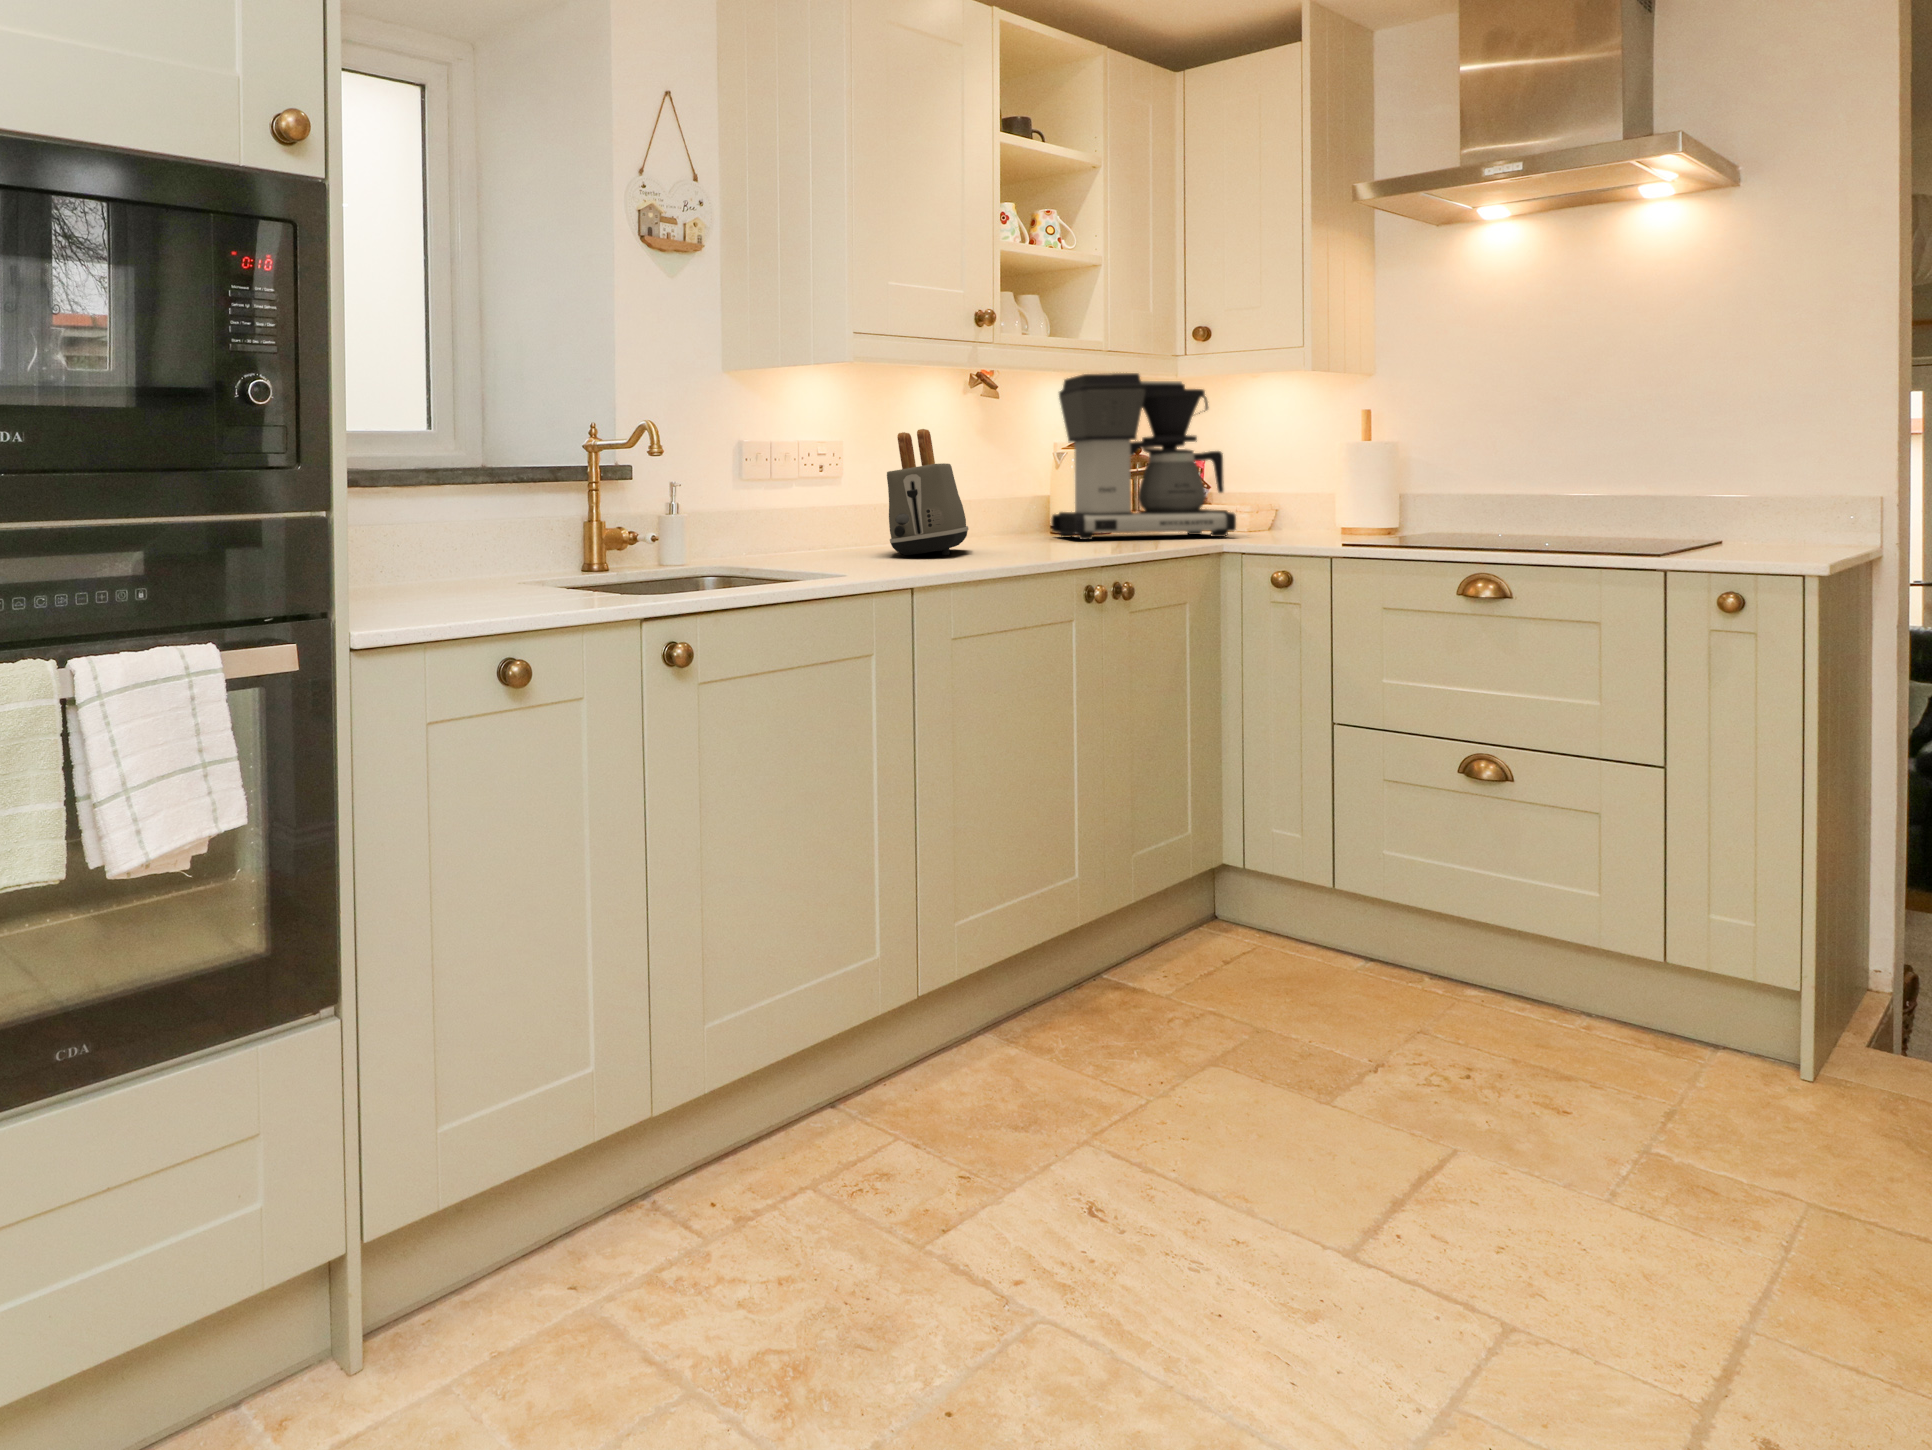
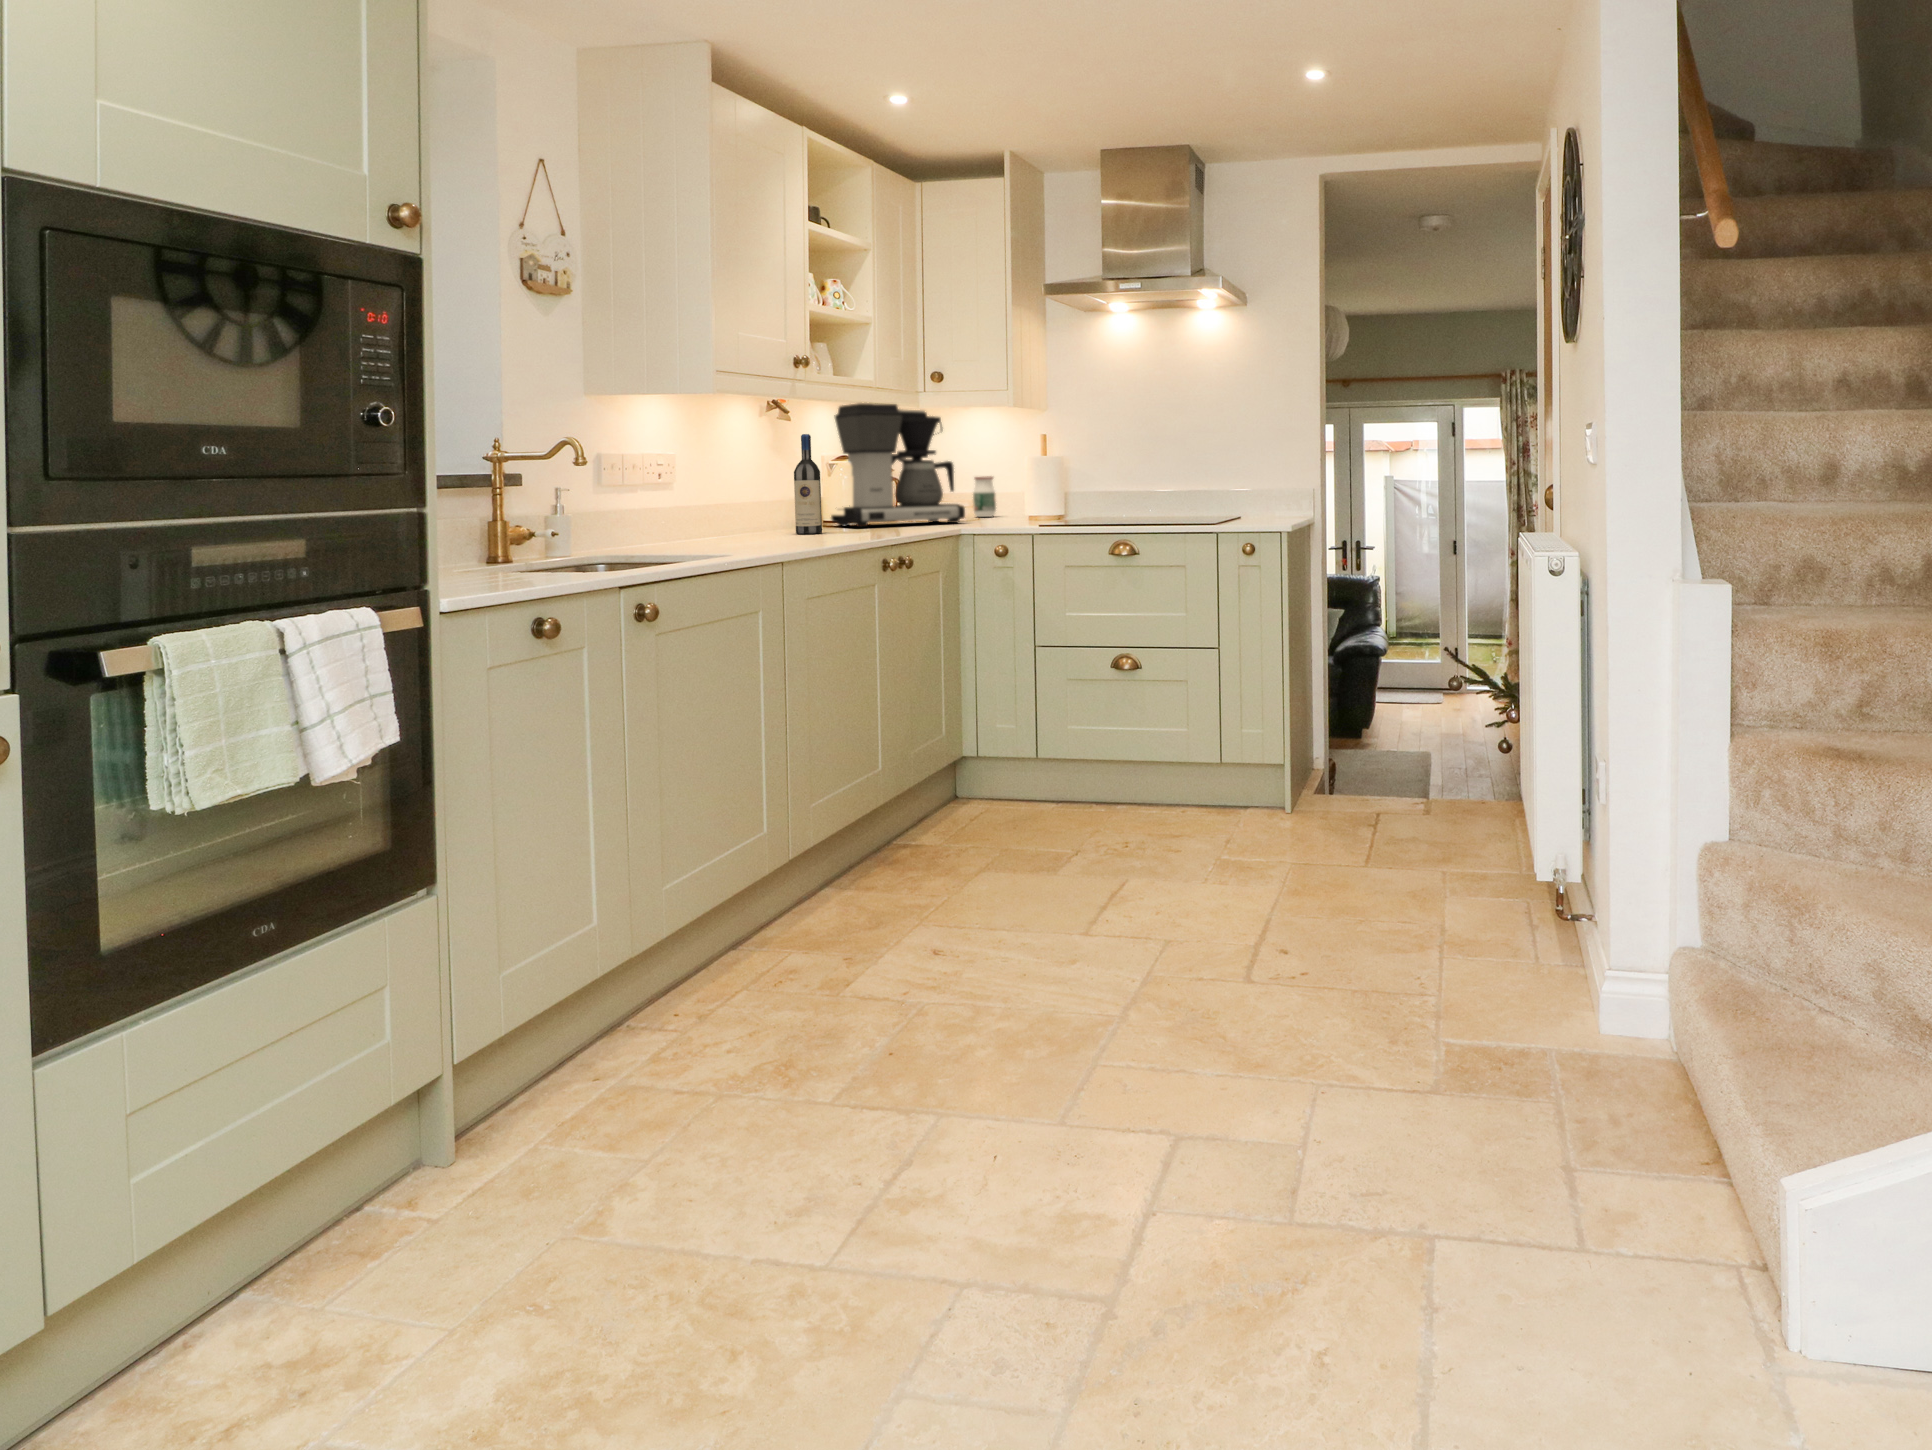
wine bottle: none [988,416,1023,547] -> present [794,434,822,534]
toaster: present [887,429,968,555] -> none [726,444,789,541]
jar: none [1261,472,1294,529] -> present [973,476,996,517]

